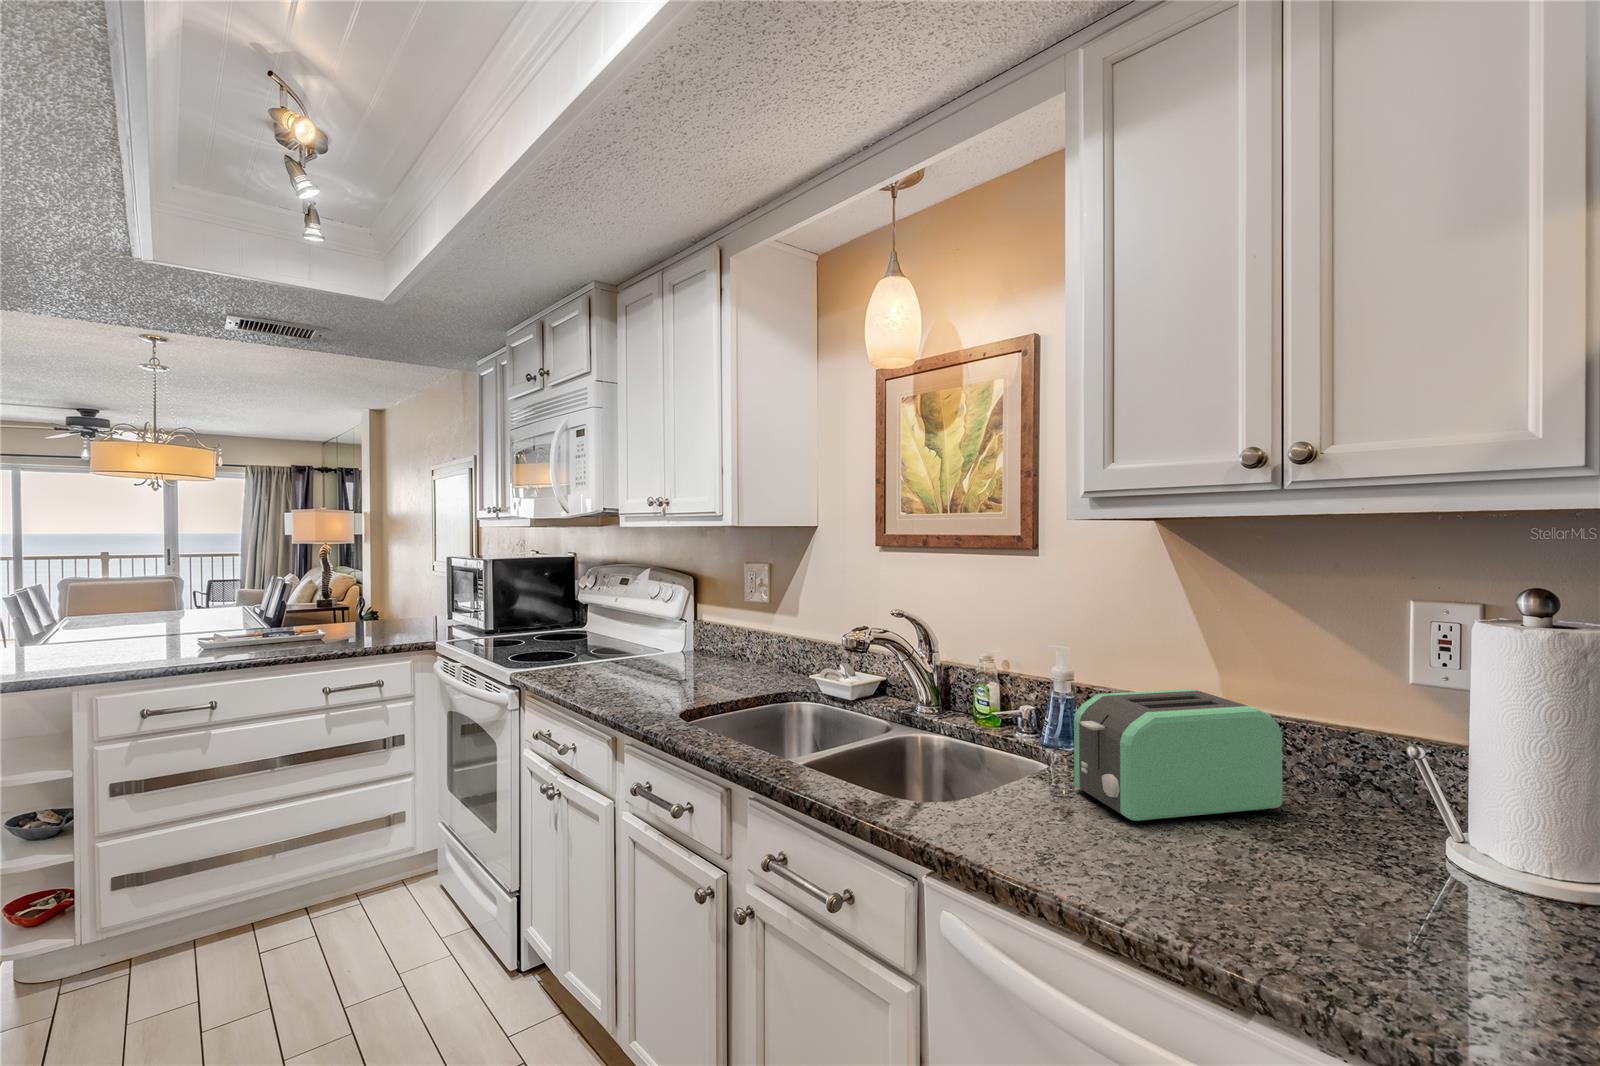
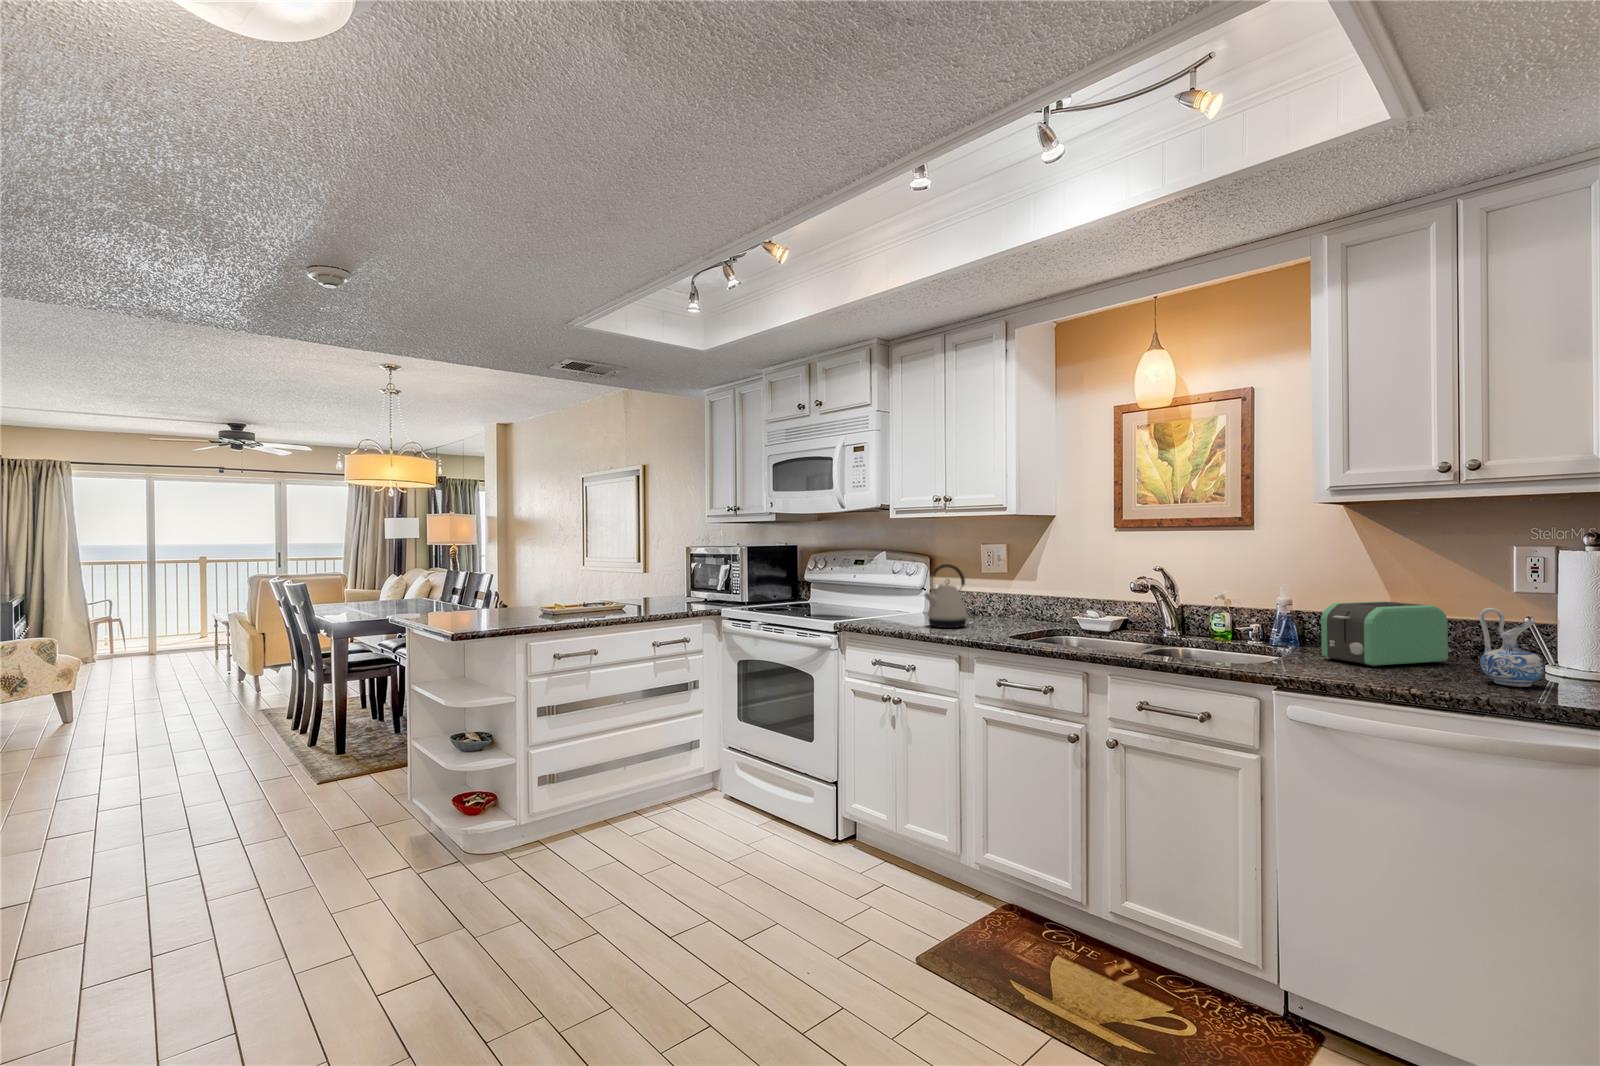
kettle: none [607,595,679,688] -> present [924,564,968,628]
ceramic pitcher: none [1289,745,1407,921] -> present [1480,608,1544,687]

